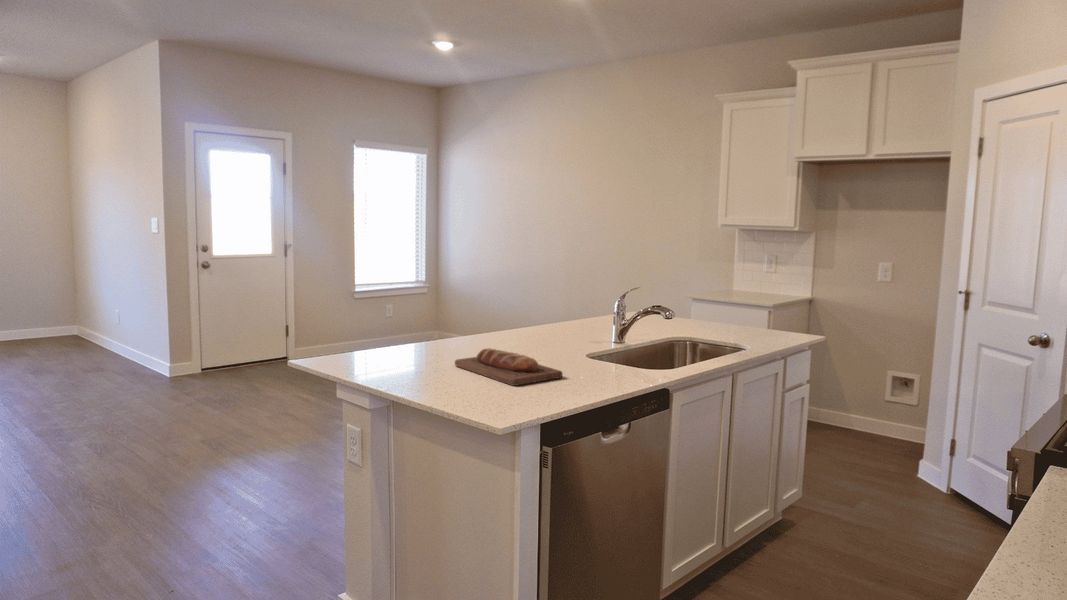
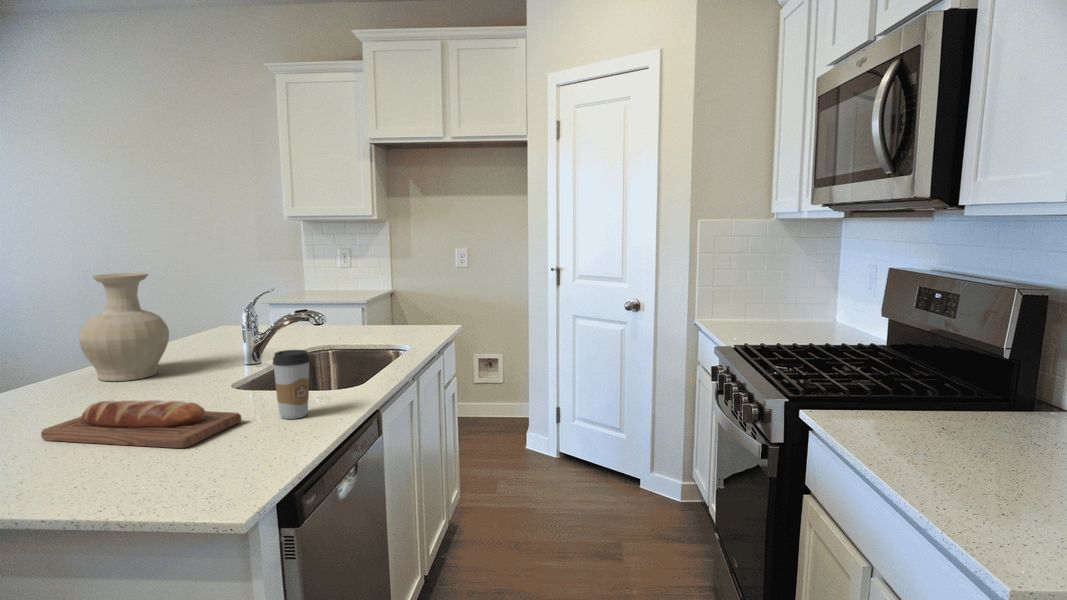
vase: none [510,266,565,340] -> present [79,273,169,381]
coffee cup: none [586,332,612,383] -> present [273,350,310,419]

